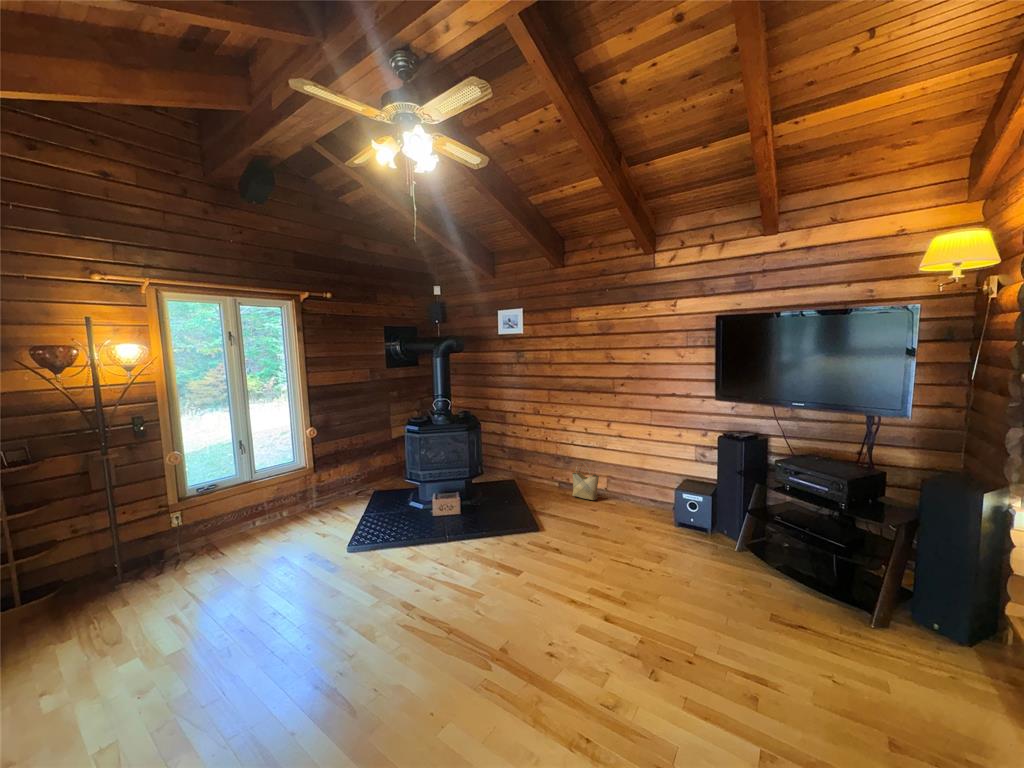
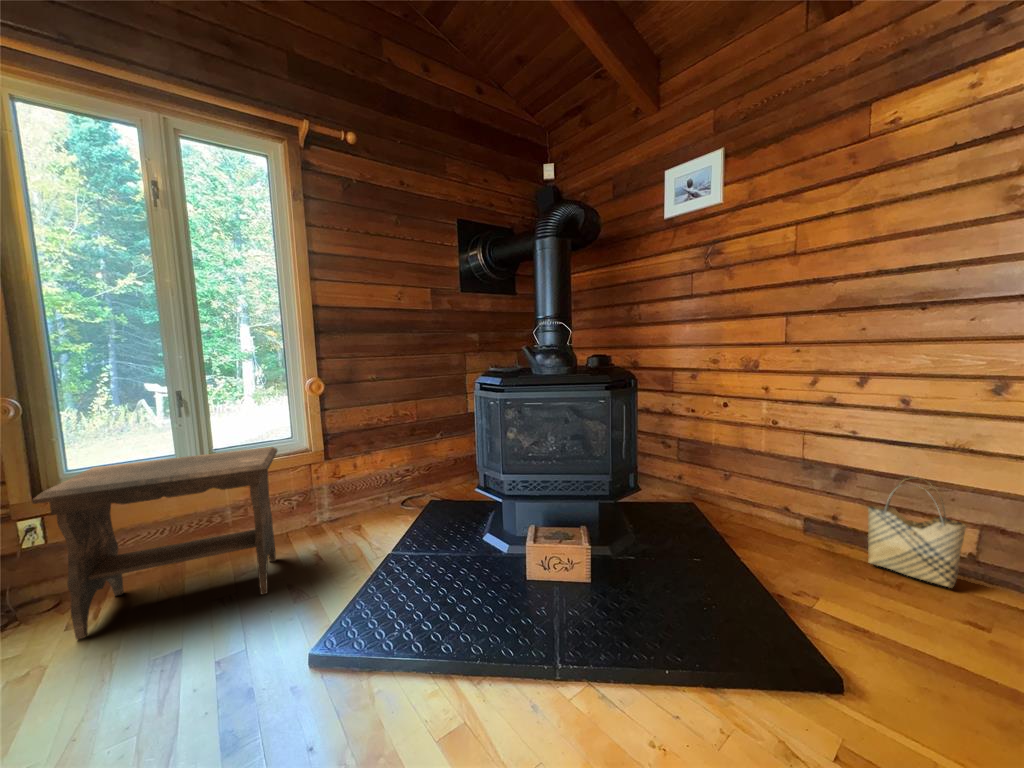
footstool: none [213,467,311,559] -> present [32,447,277,639]

